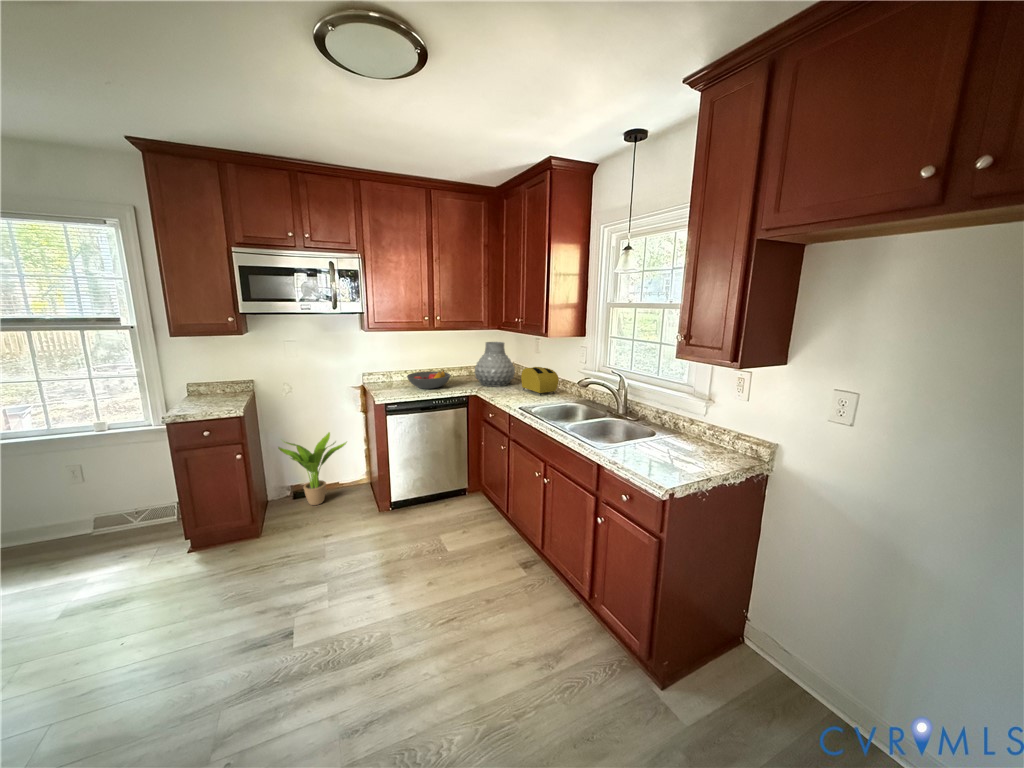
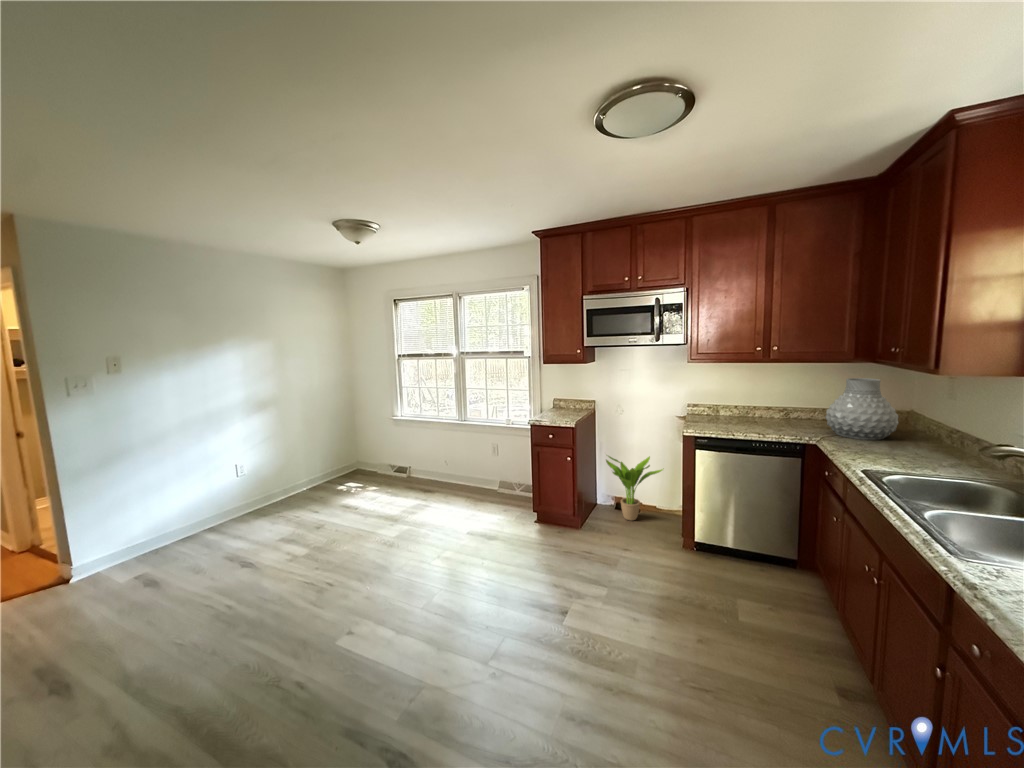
toaster: present [521,367,559,396] -> none [899,418,976,465]
fruit bowl: present [407,370,451,389] -> none [729,409,787,429]

